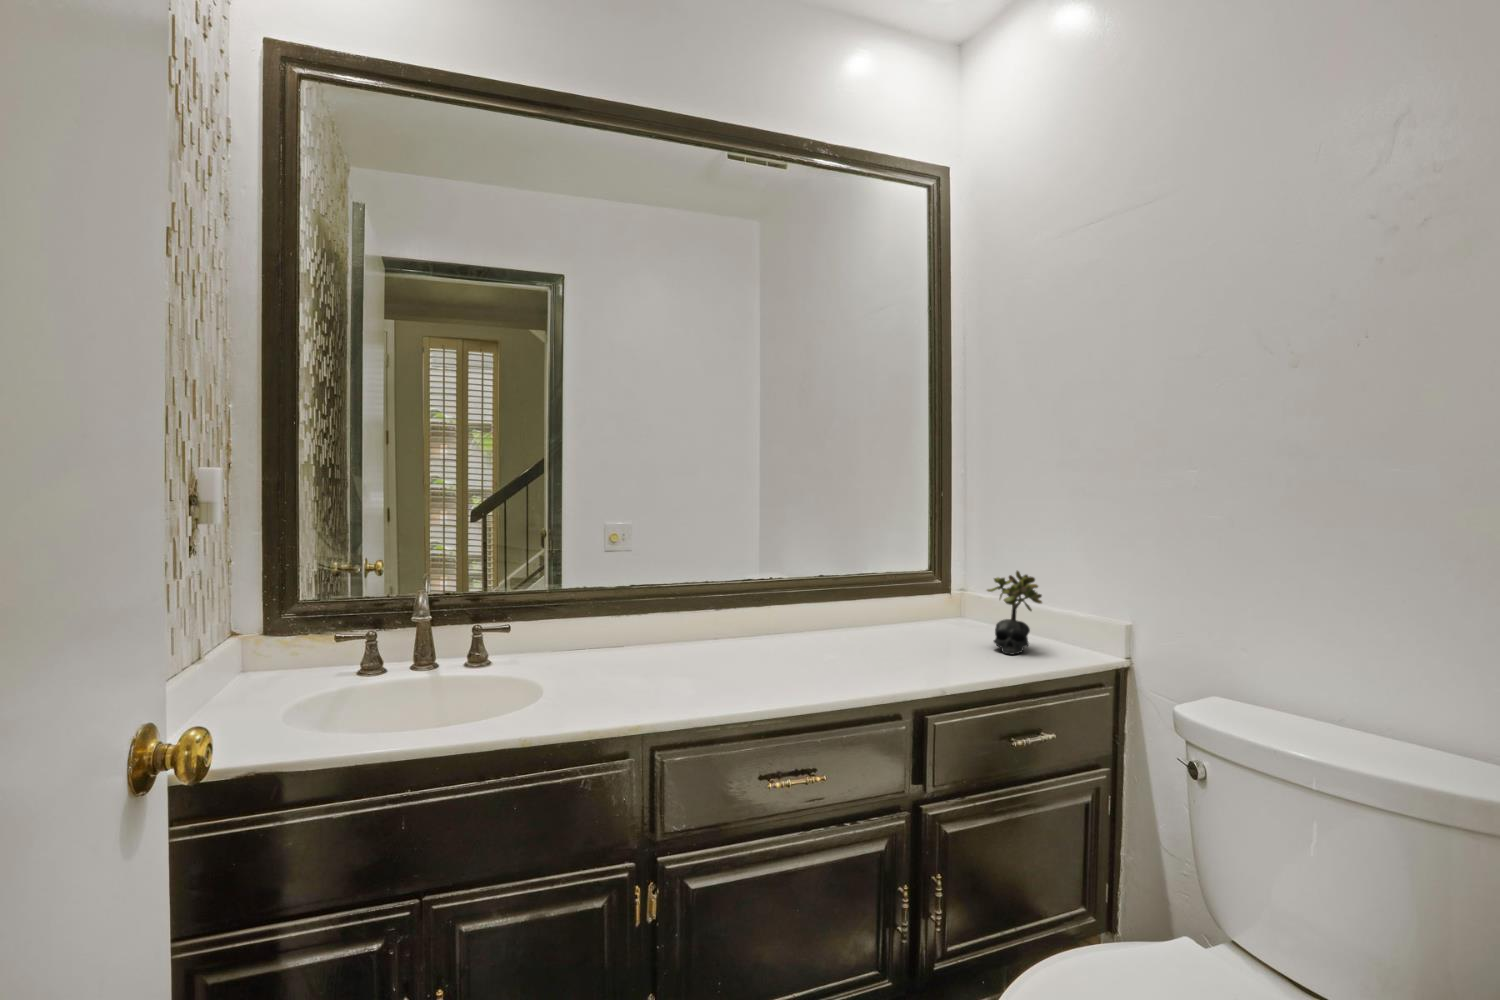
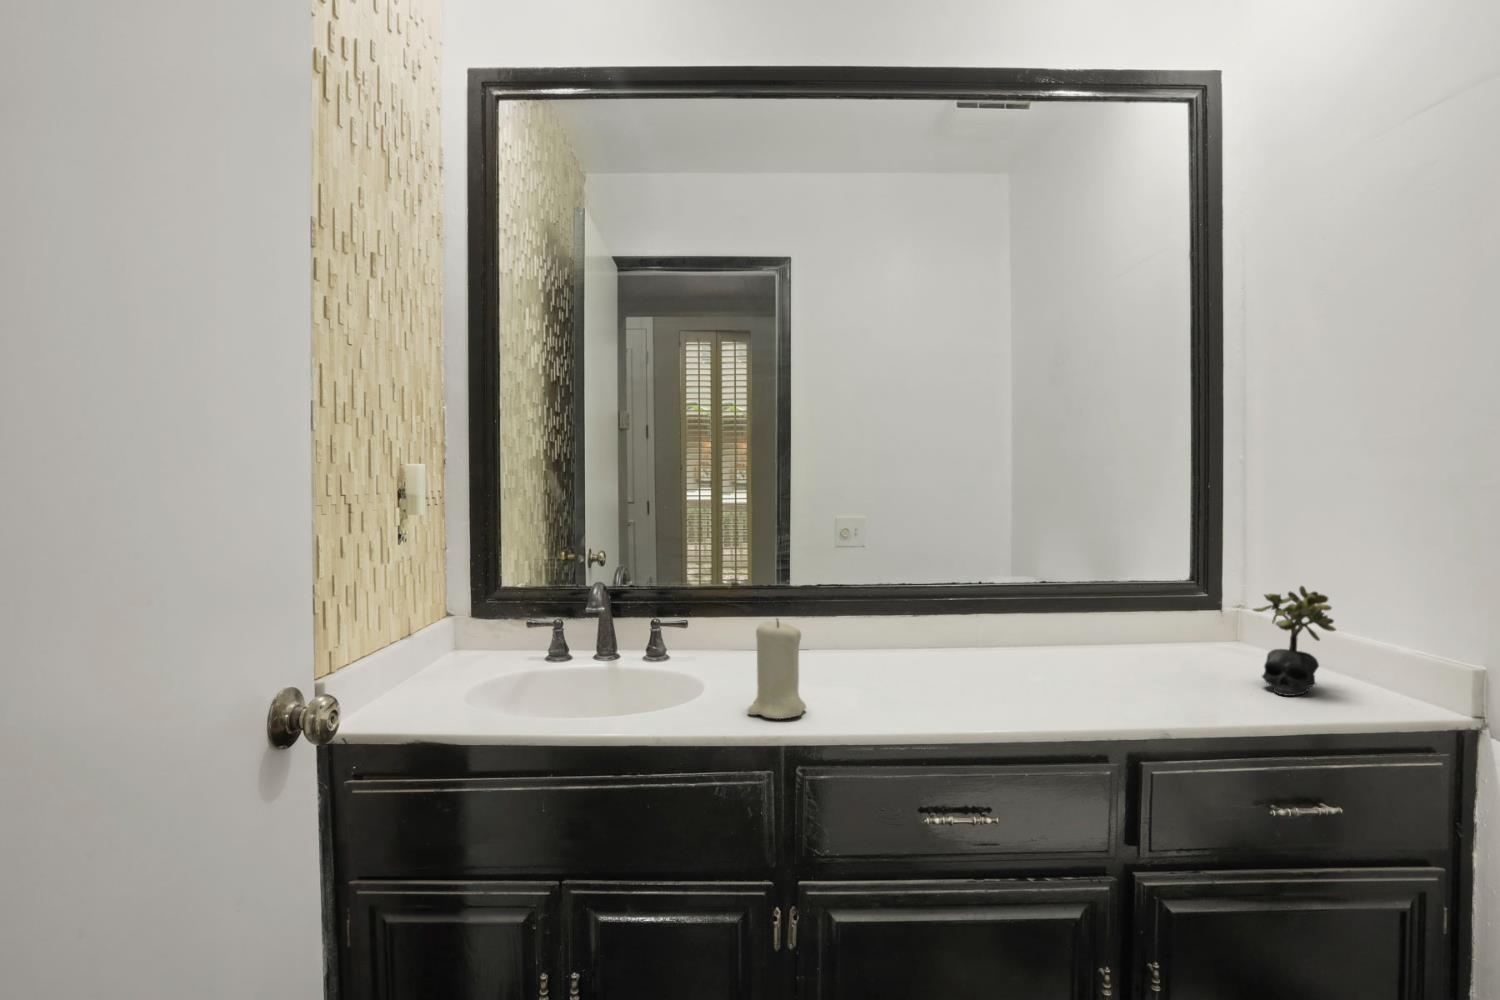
candle: none [604,616,657,710] -> present [748,619,806,719]

